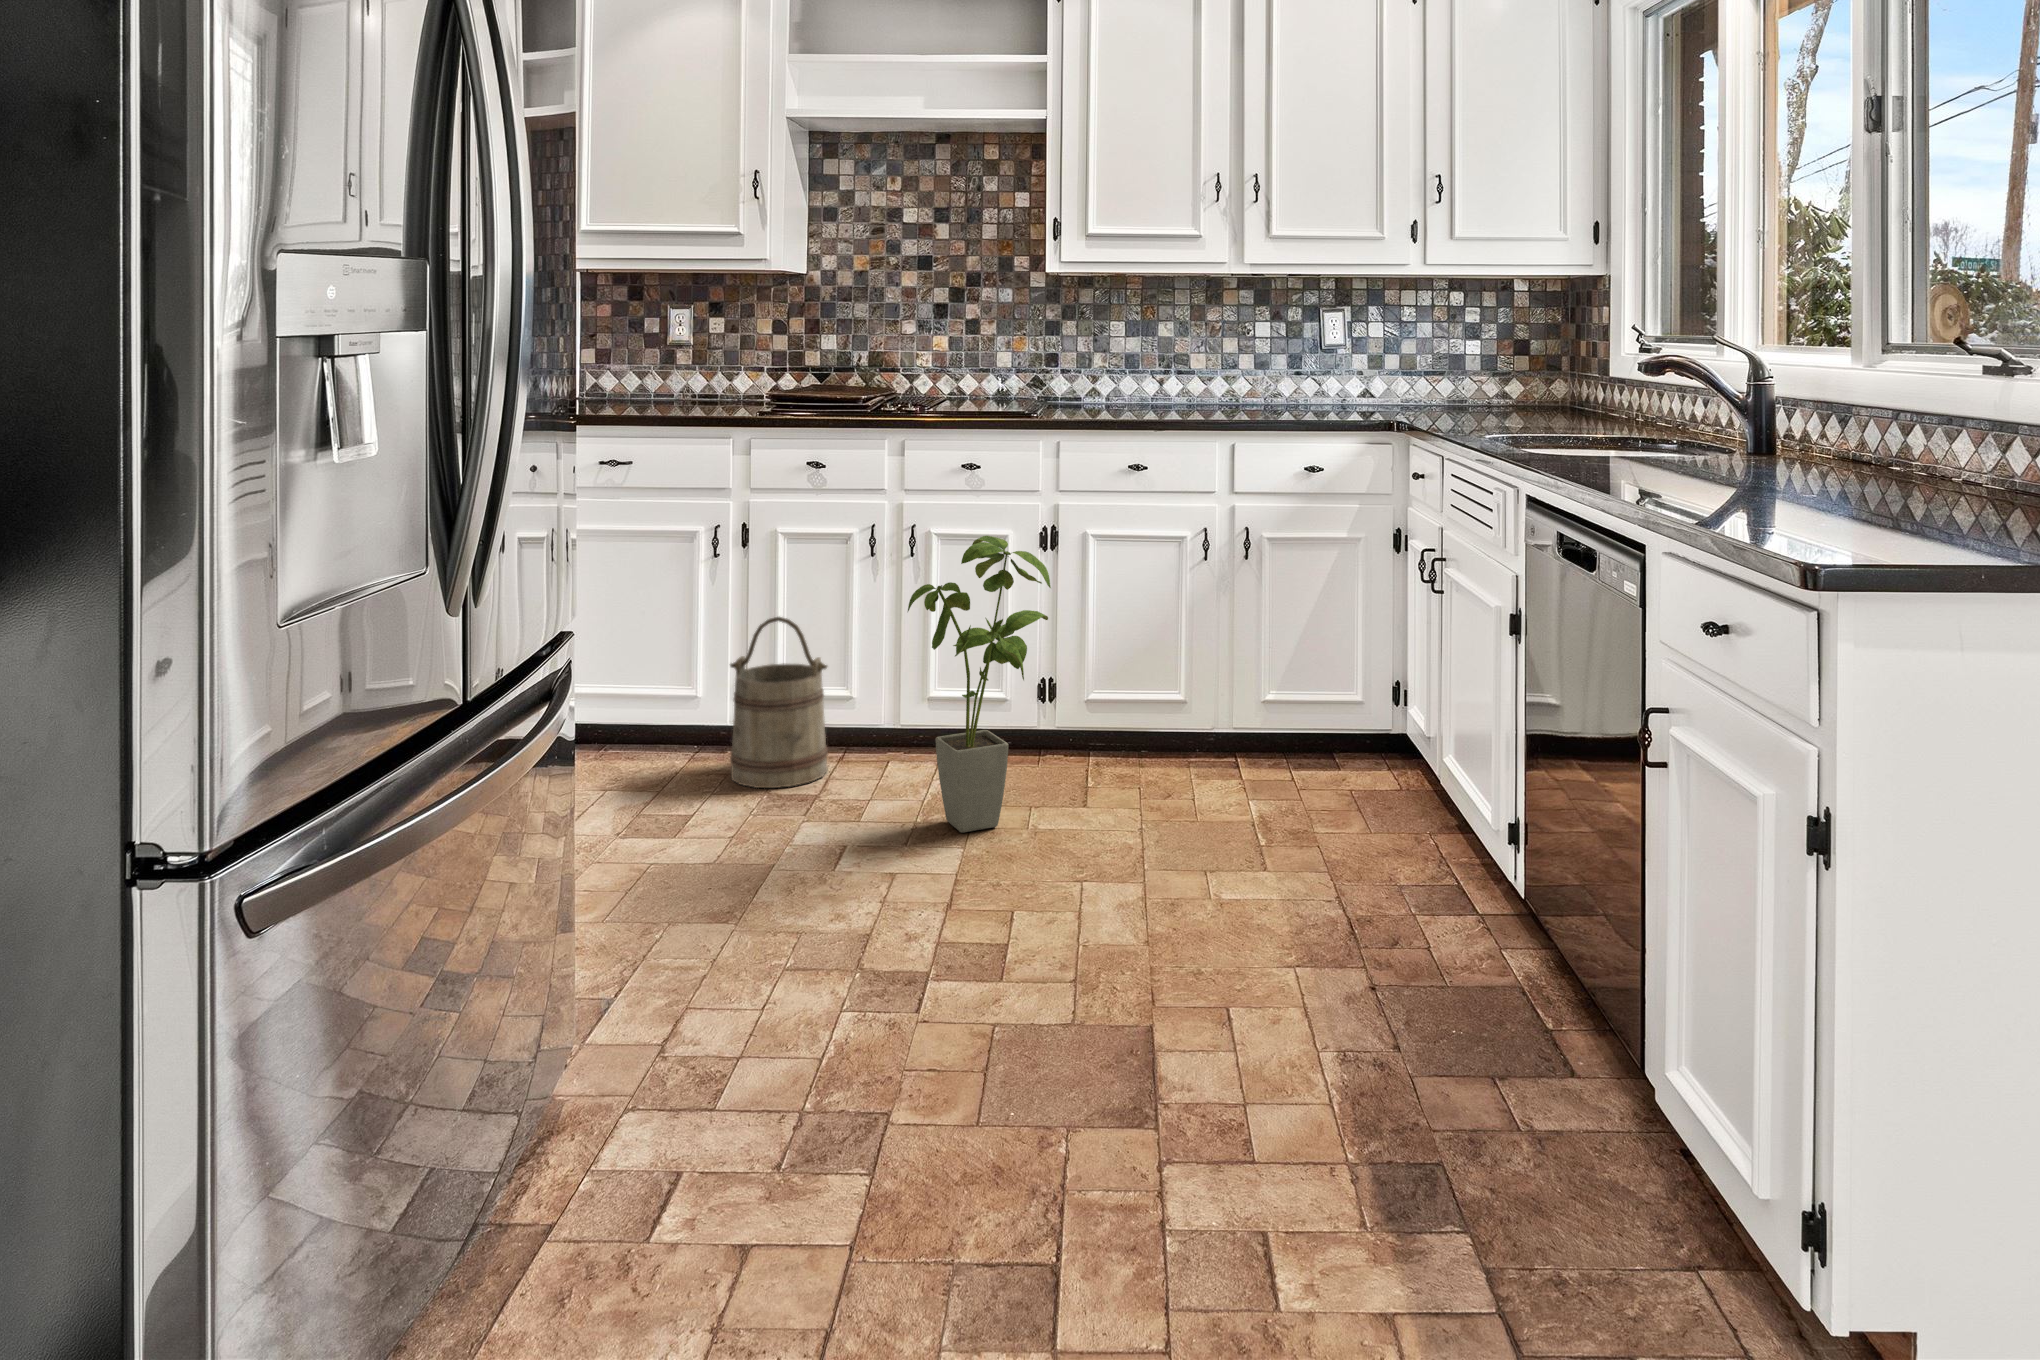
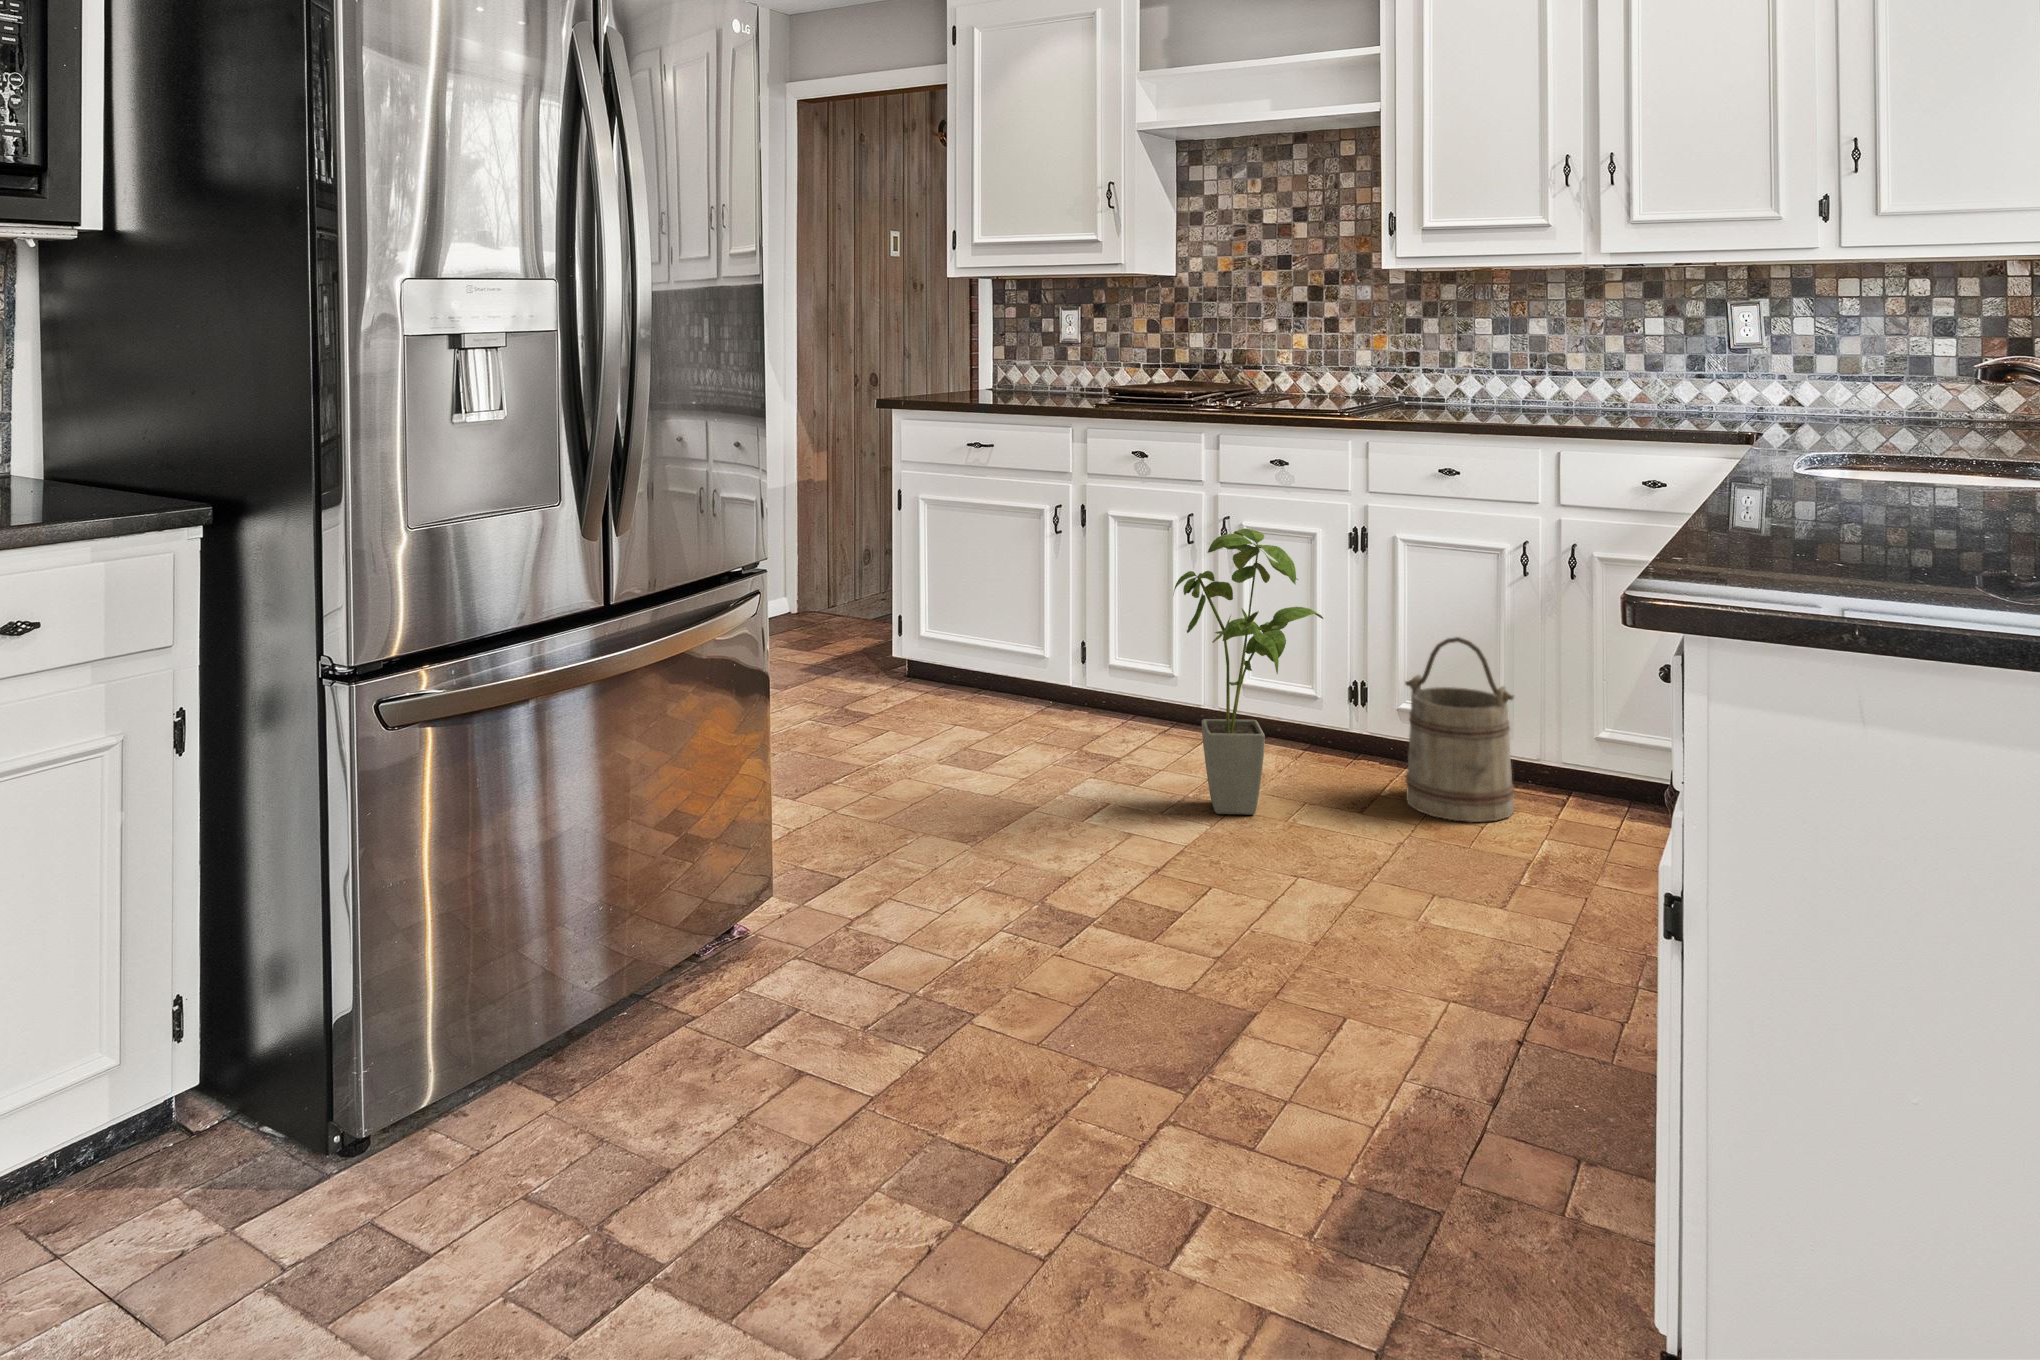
bucket: present [730,617,828,788] -> present [1405,637,1515,822]

